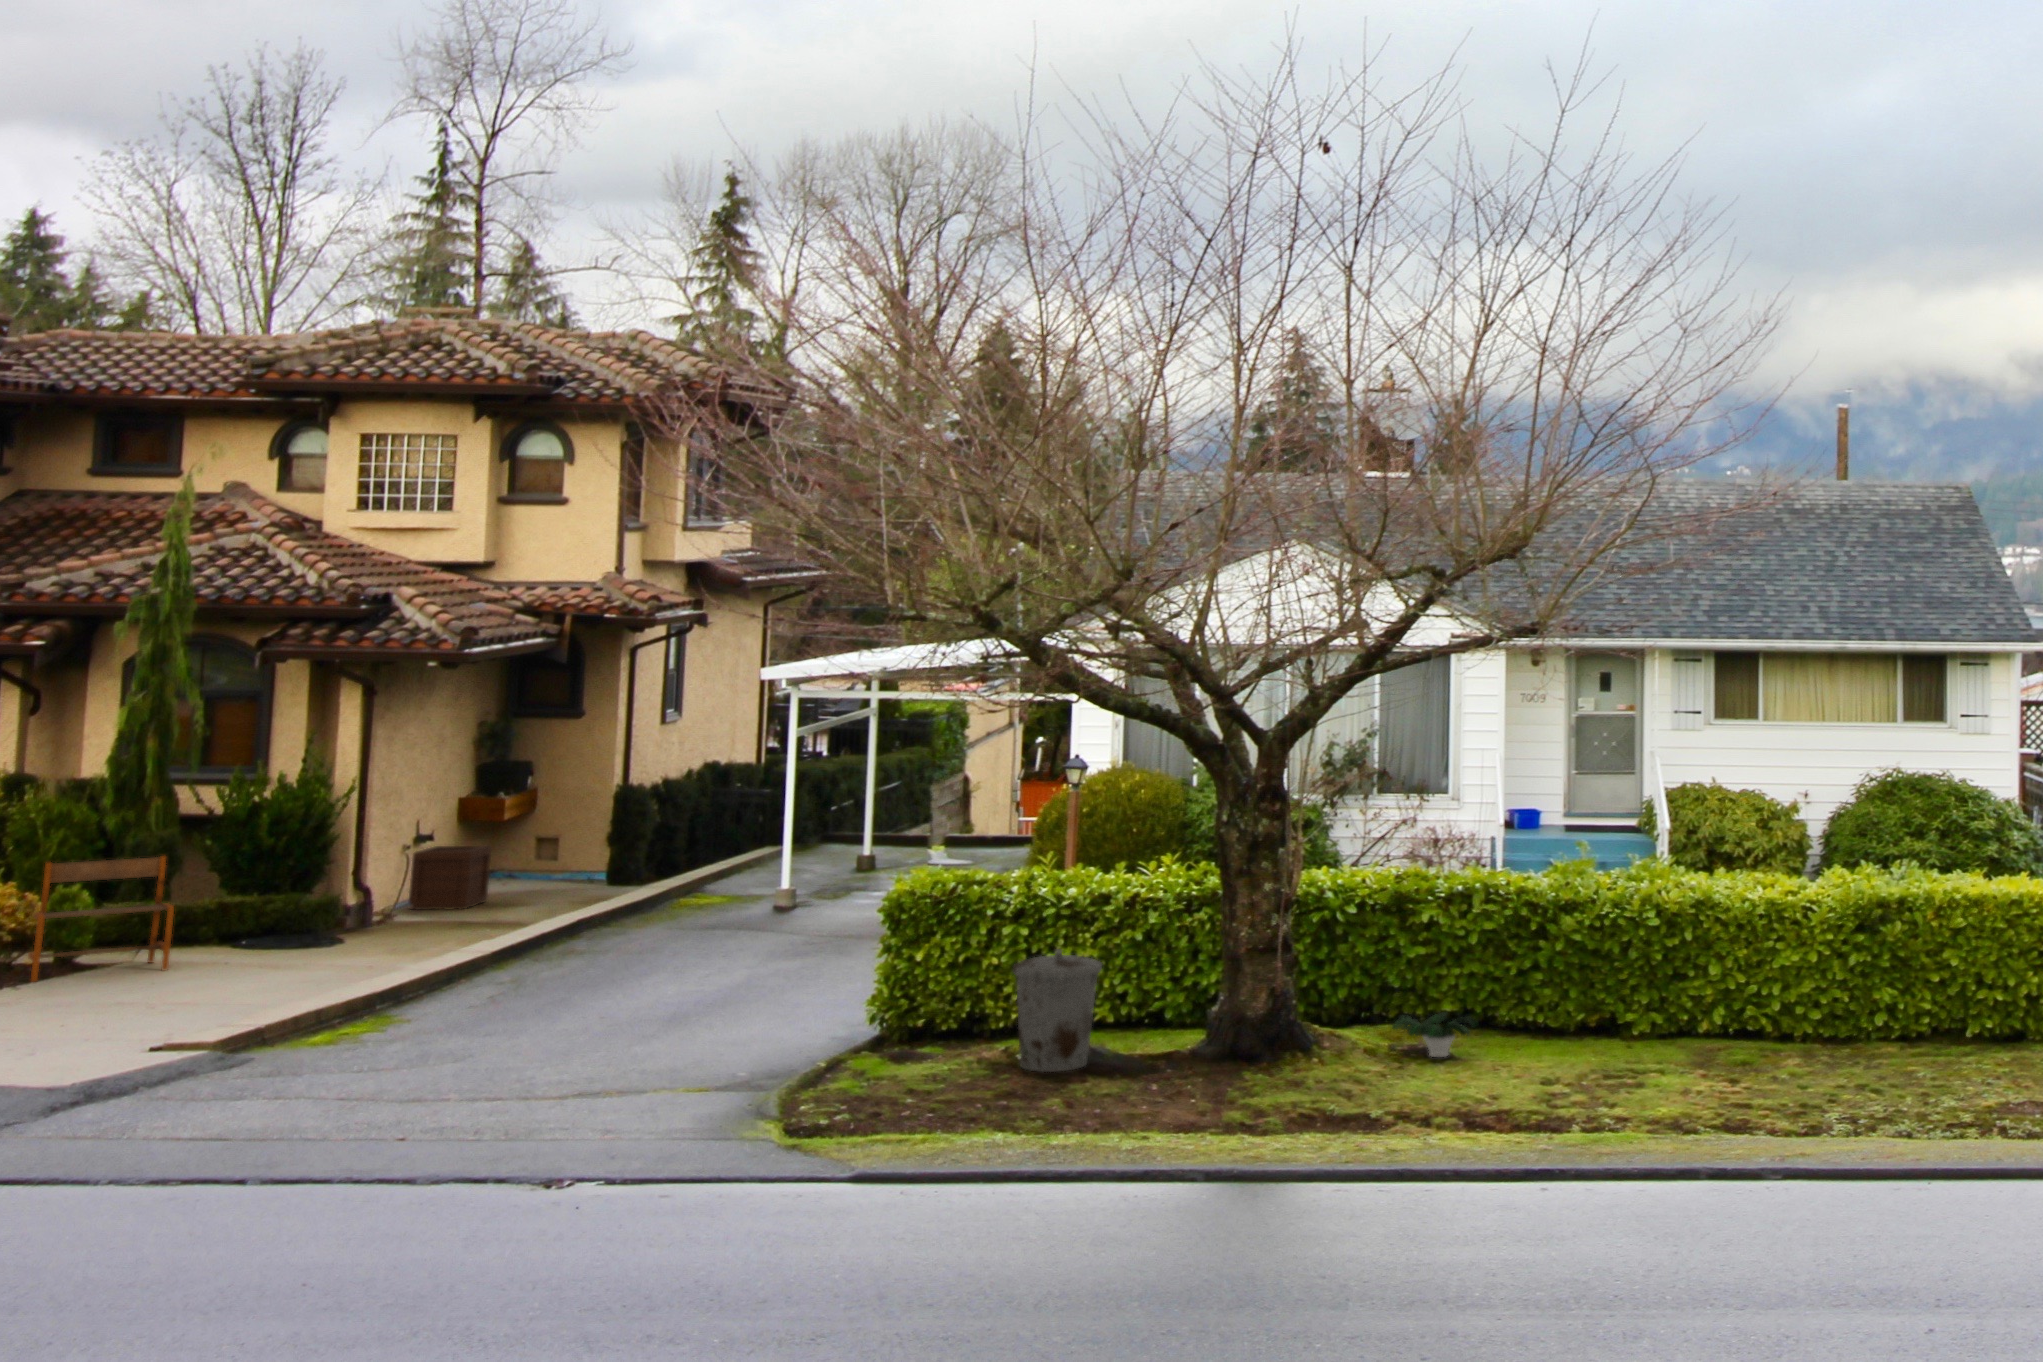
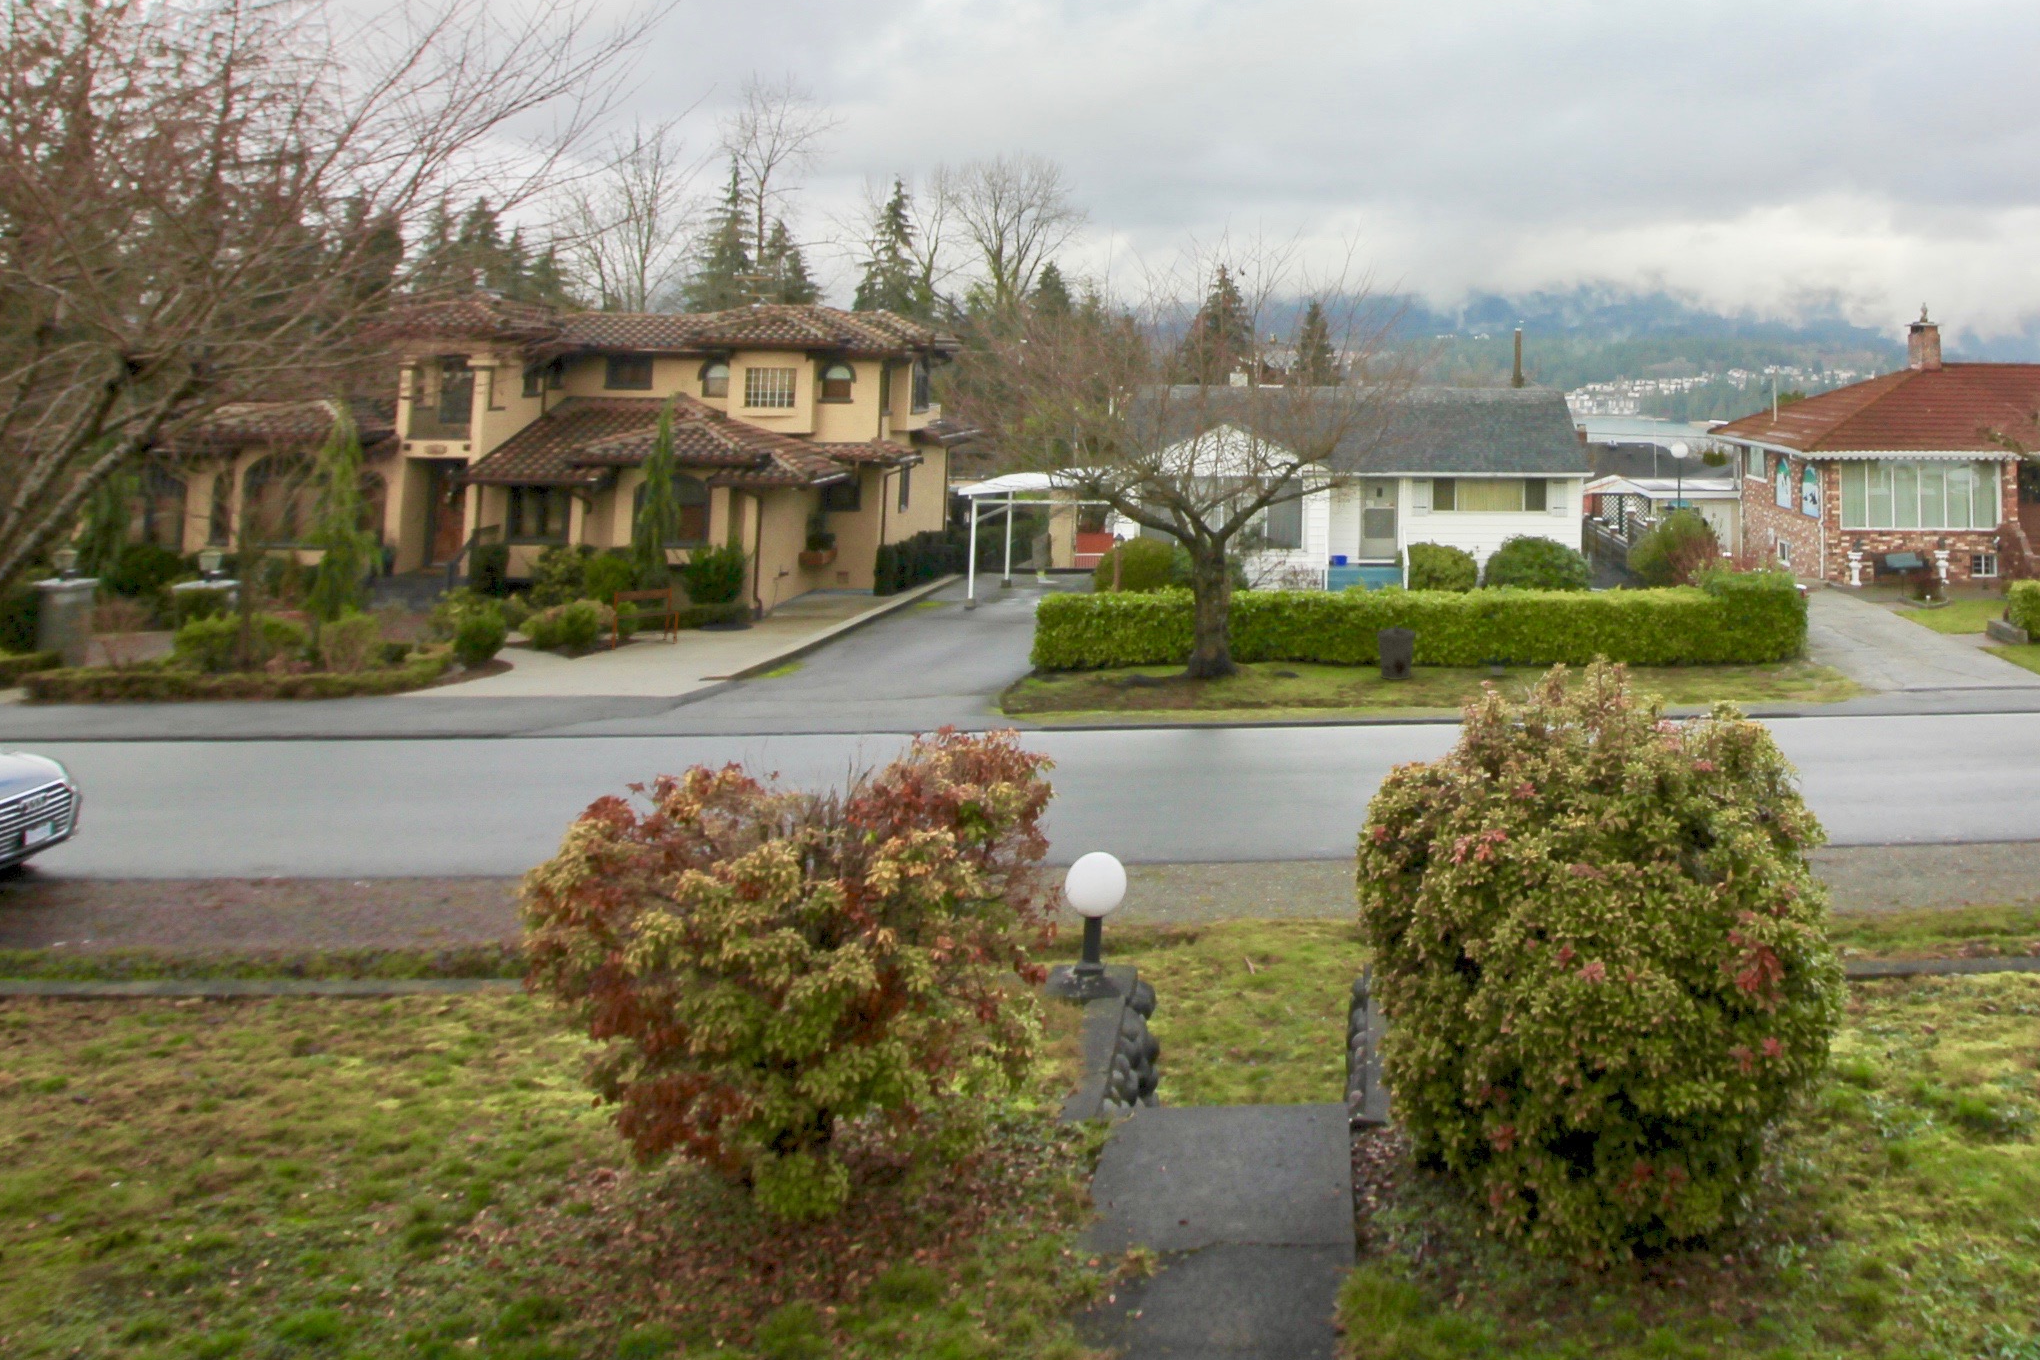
wooden crate: present [409,846,492,910] -> none [779,578,820,611]
trash can: present [1013,949,1102,1072] -> present [1377,627,1415,680]
potted plant: present [1392,1012,1478,1057] -> present [1478,656,1512,675]

